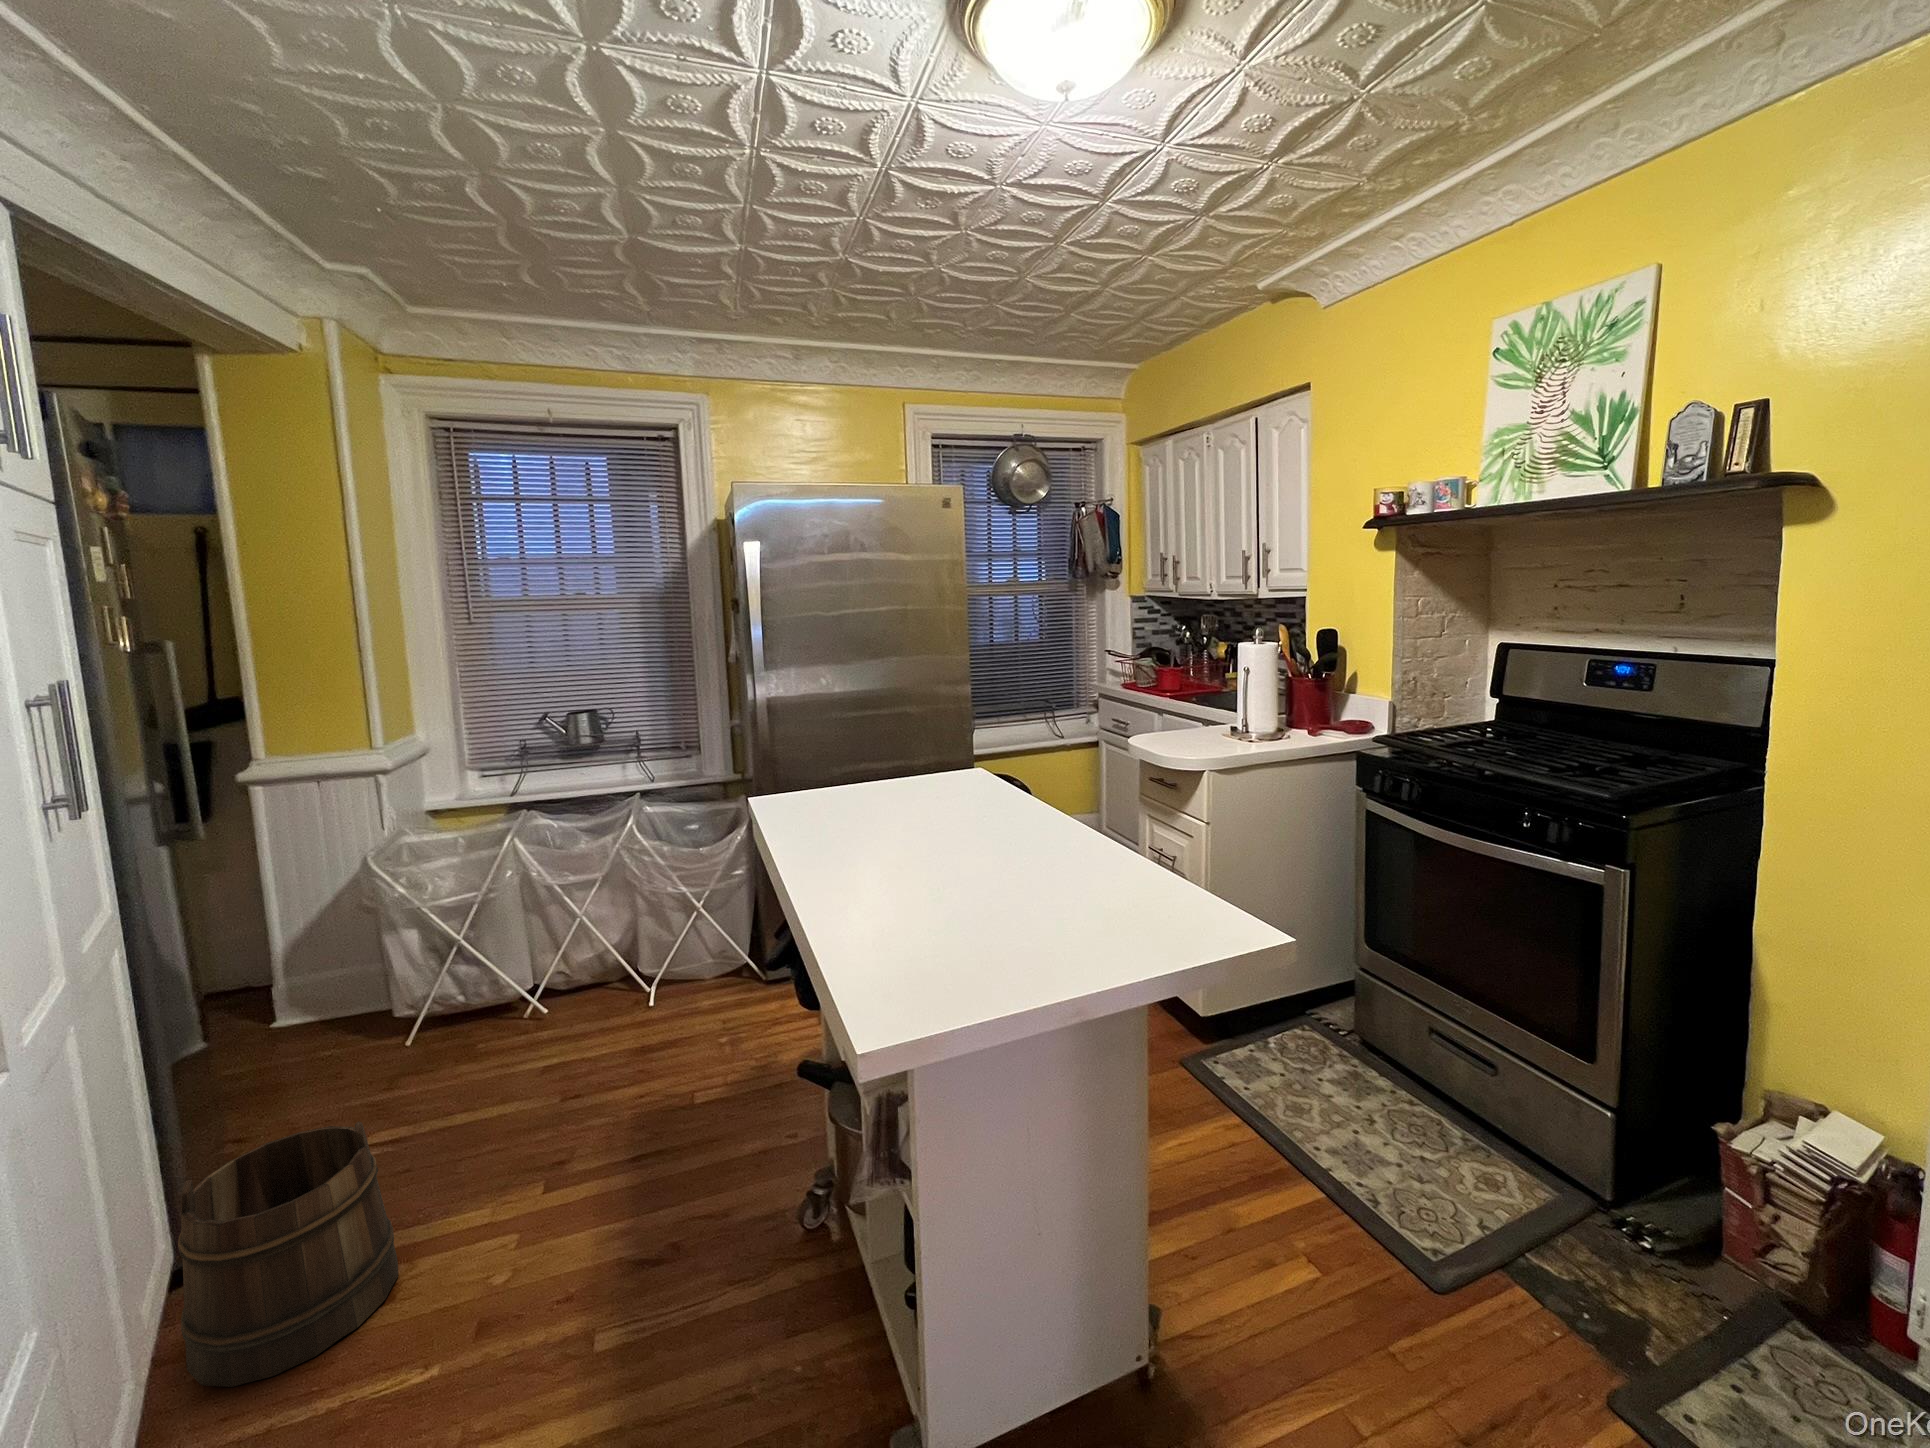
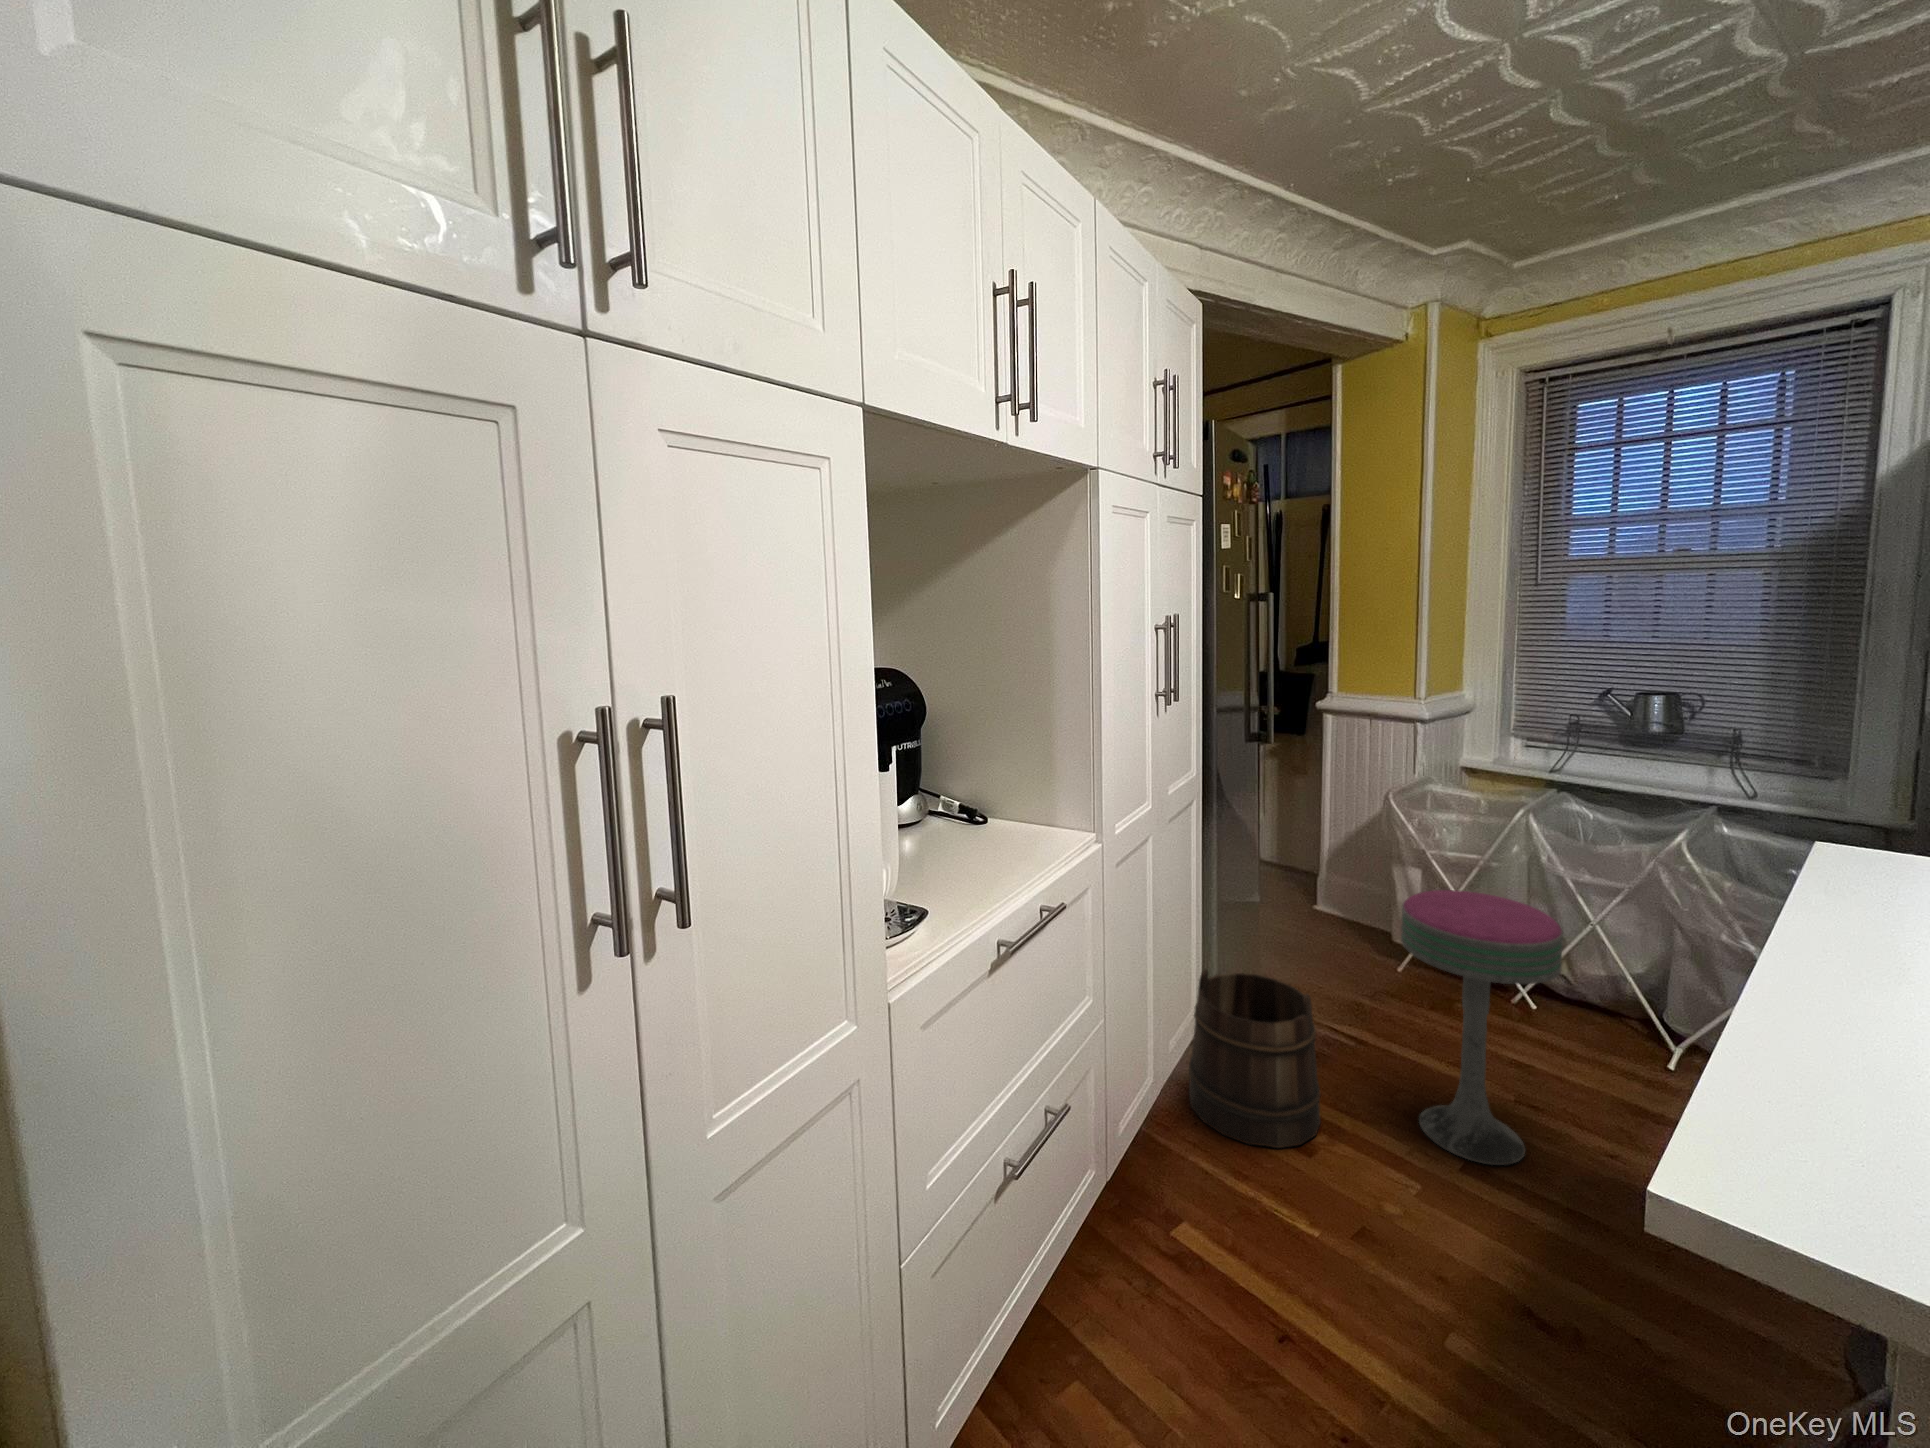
bar stool: none [445,918,596,1186] -> present [1401,890,1563,1165]

